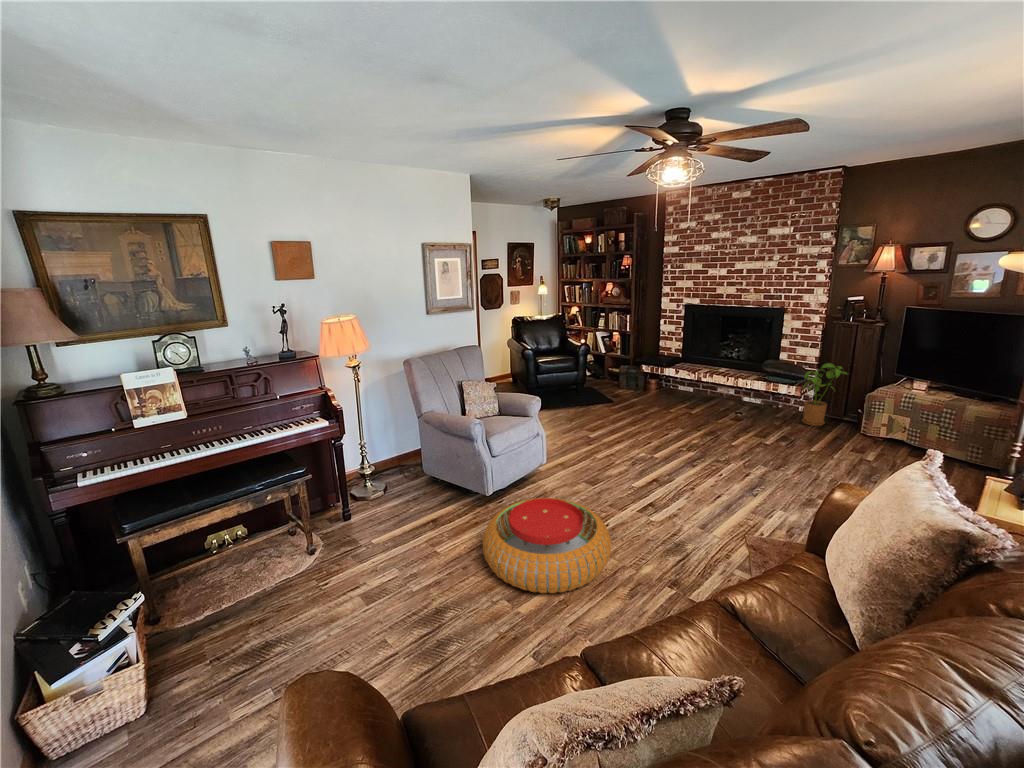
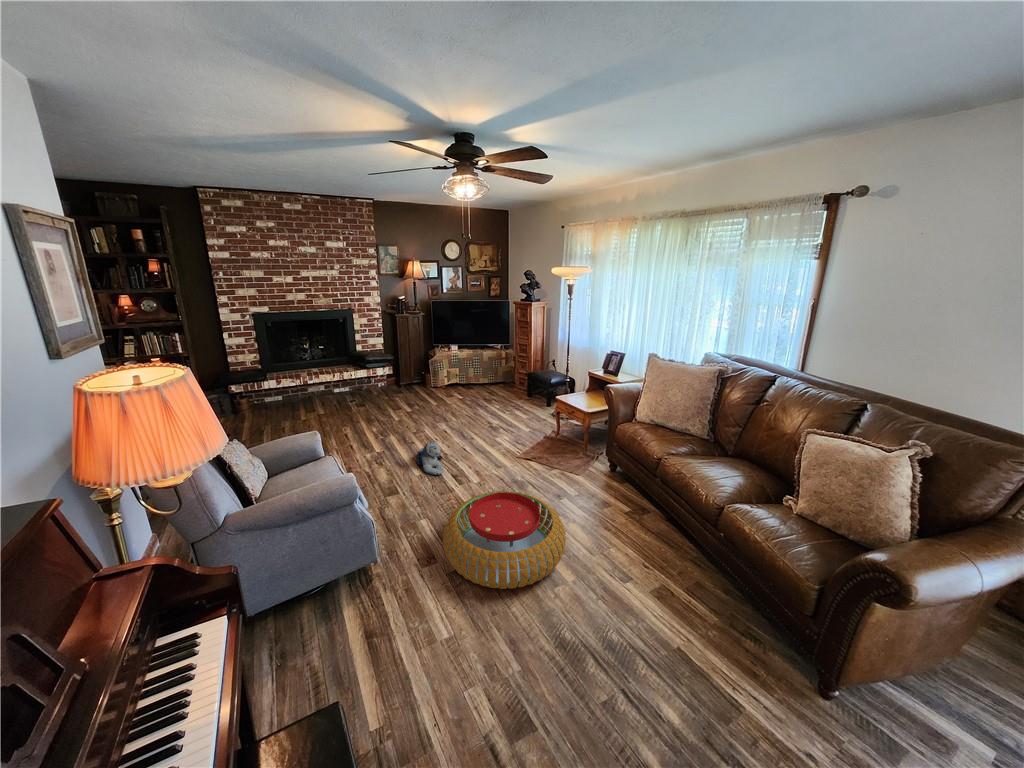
house plant: present [802,363,847,426] -> none [389,345,416,392]
plush toy: none [639,456,680,494] -> present [417,441,443,475]

